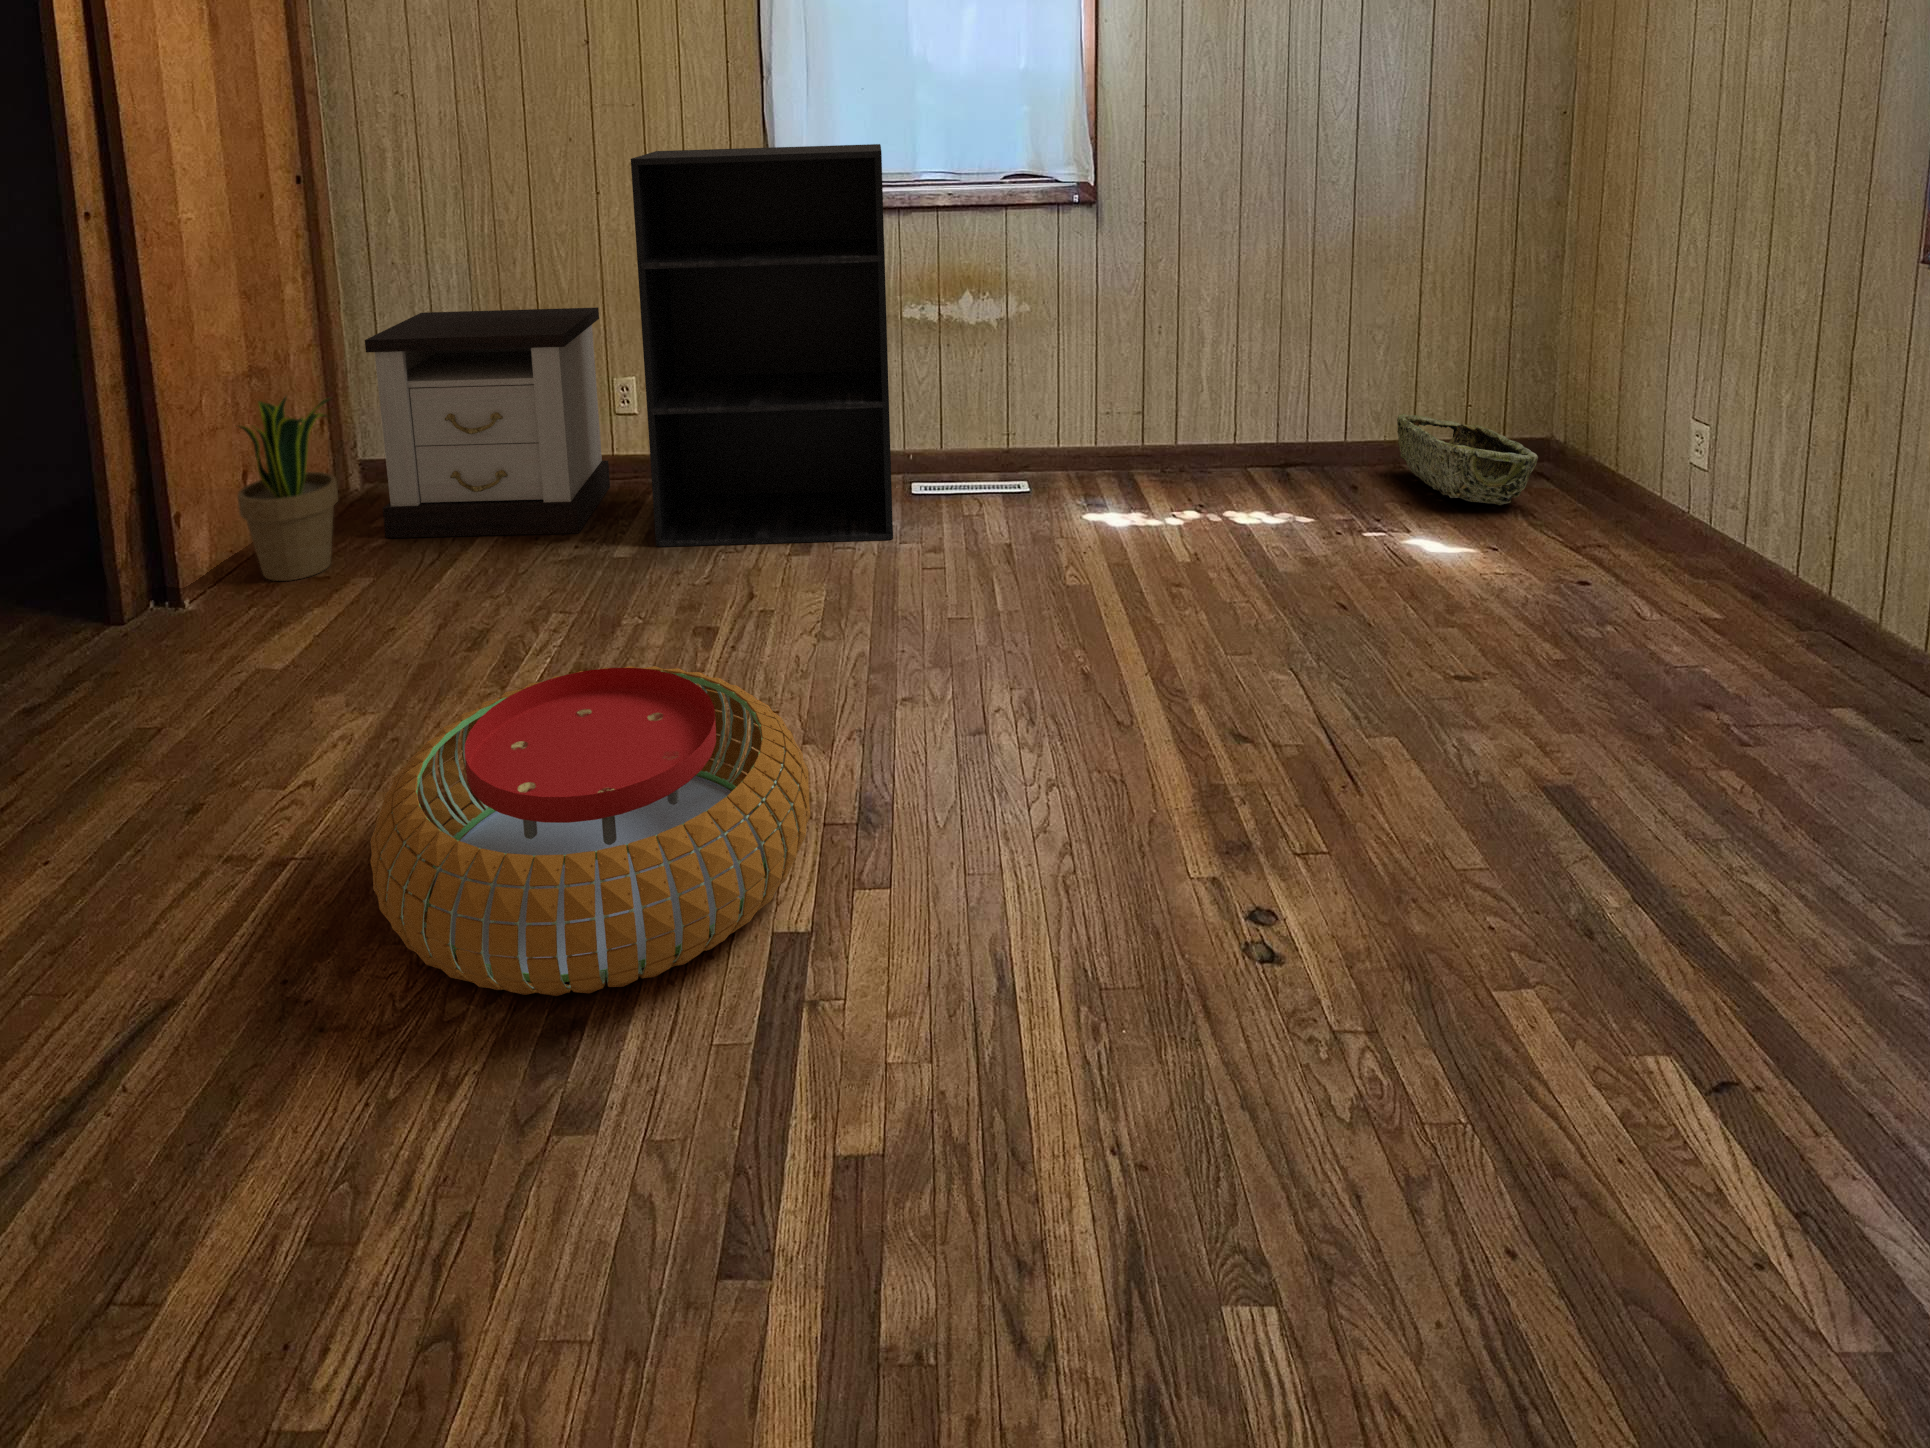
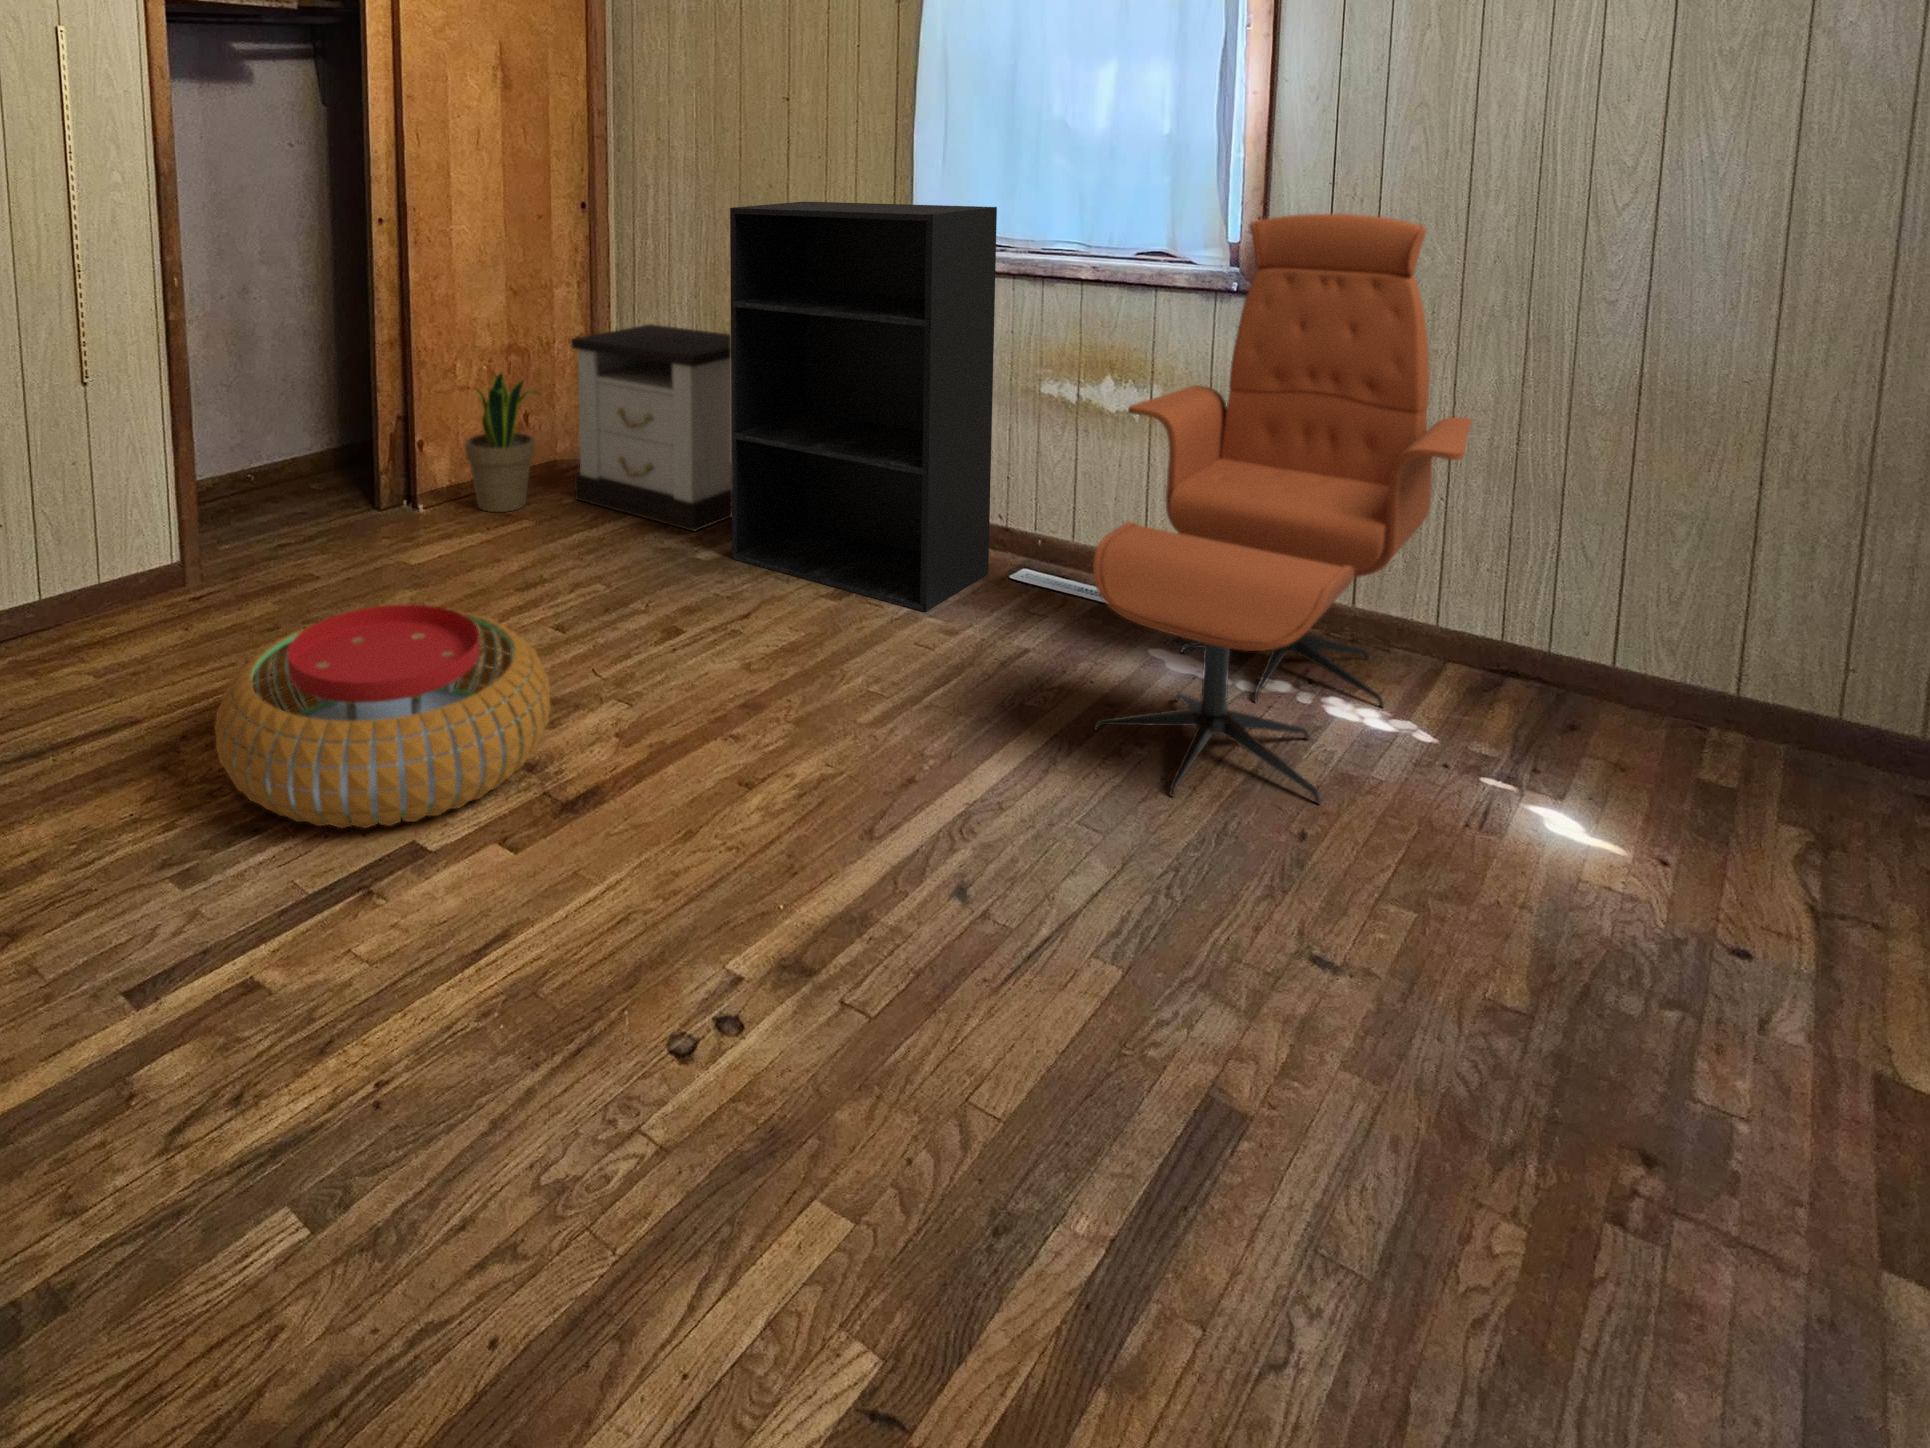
lounge chair: none [1057,134,1321,611] -> present [1093,214,1472,804]
woven basket: present [1397,414,1538,505] -> none [1695,653,1904,831]

